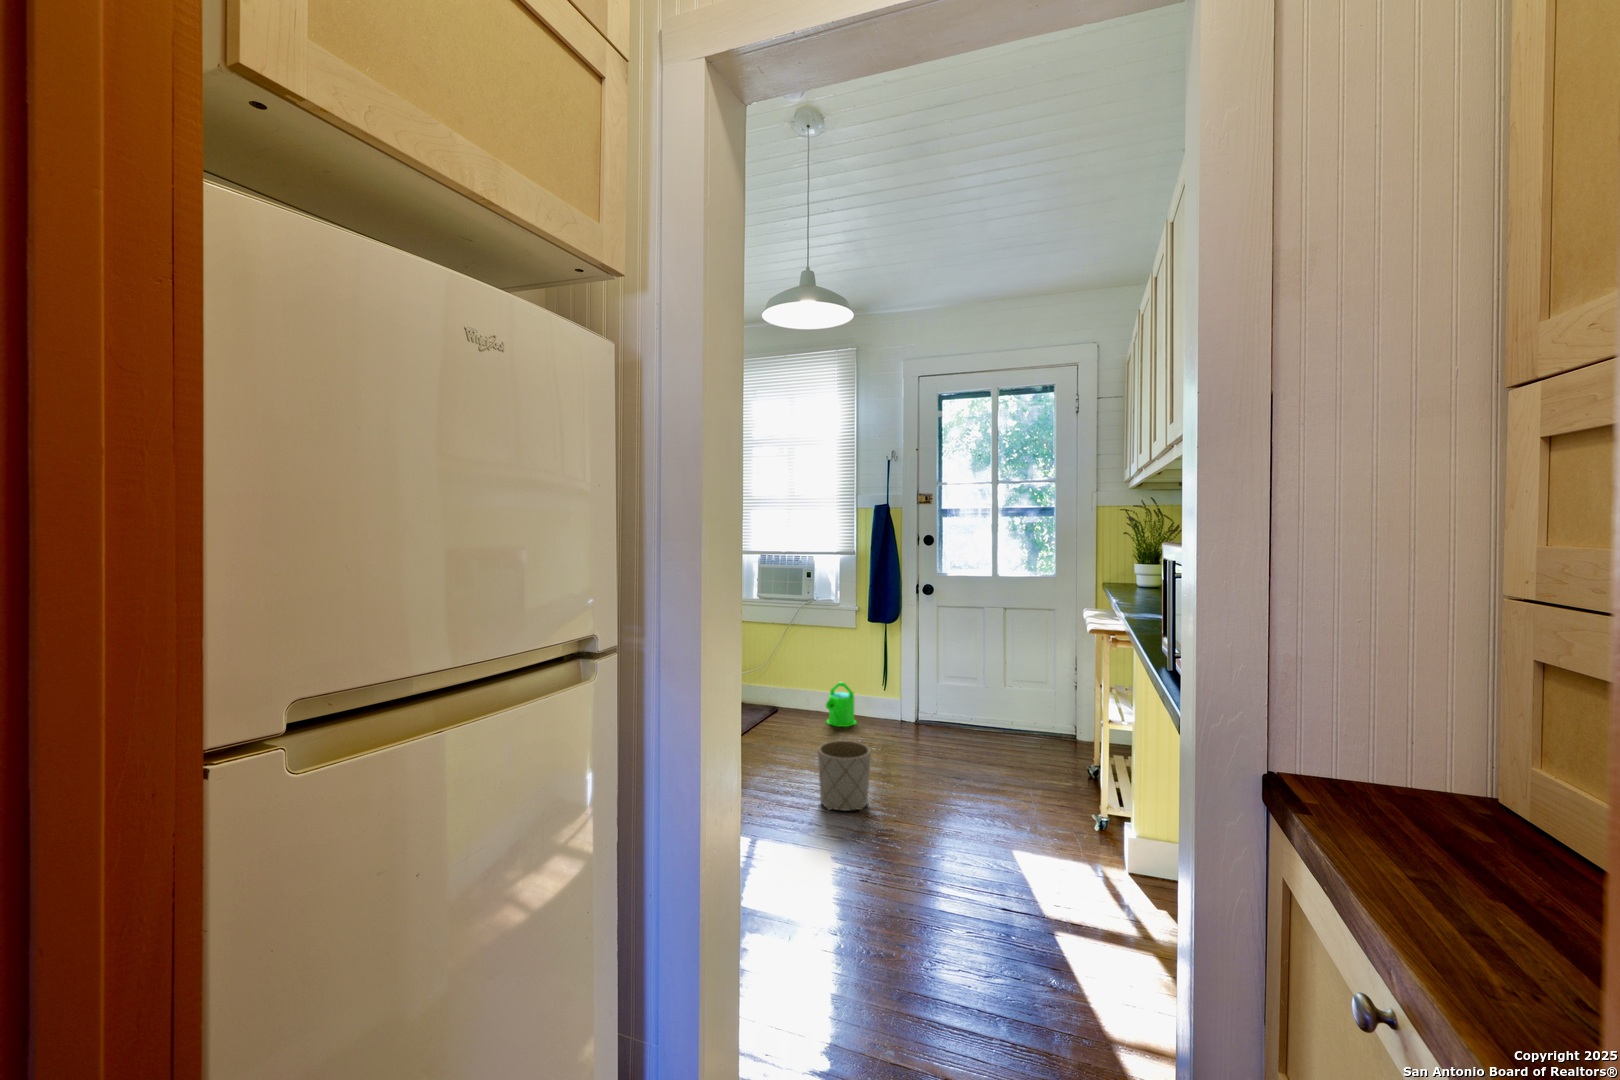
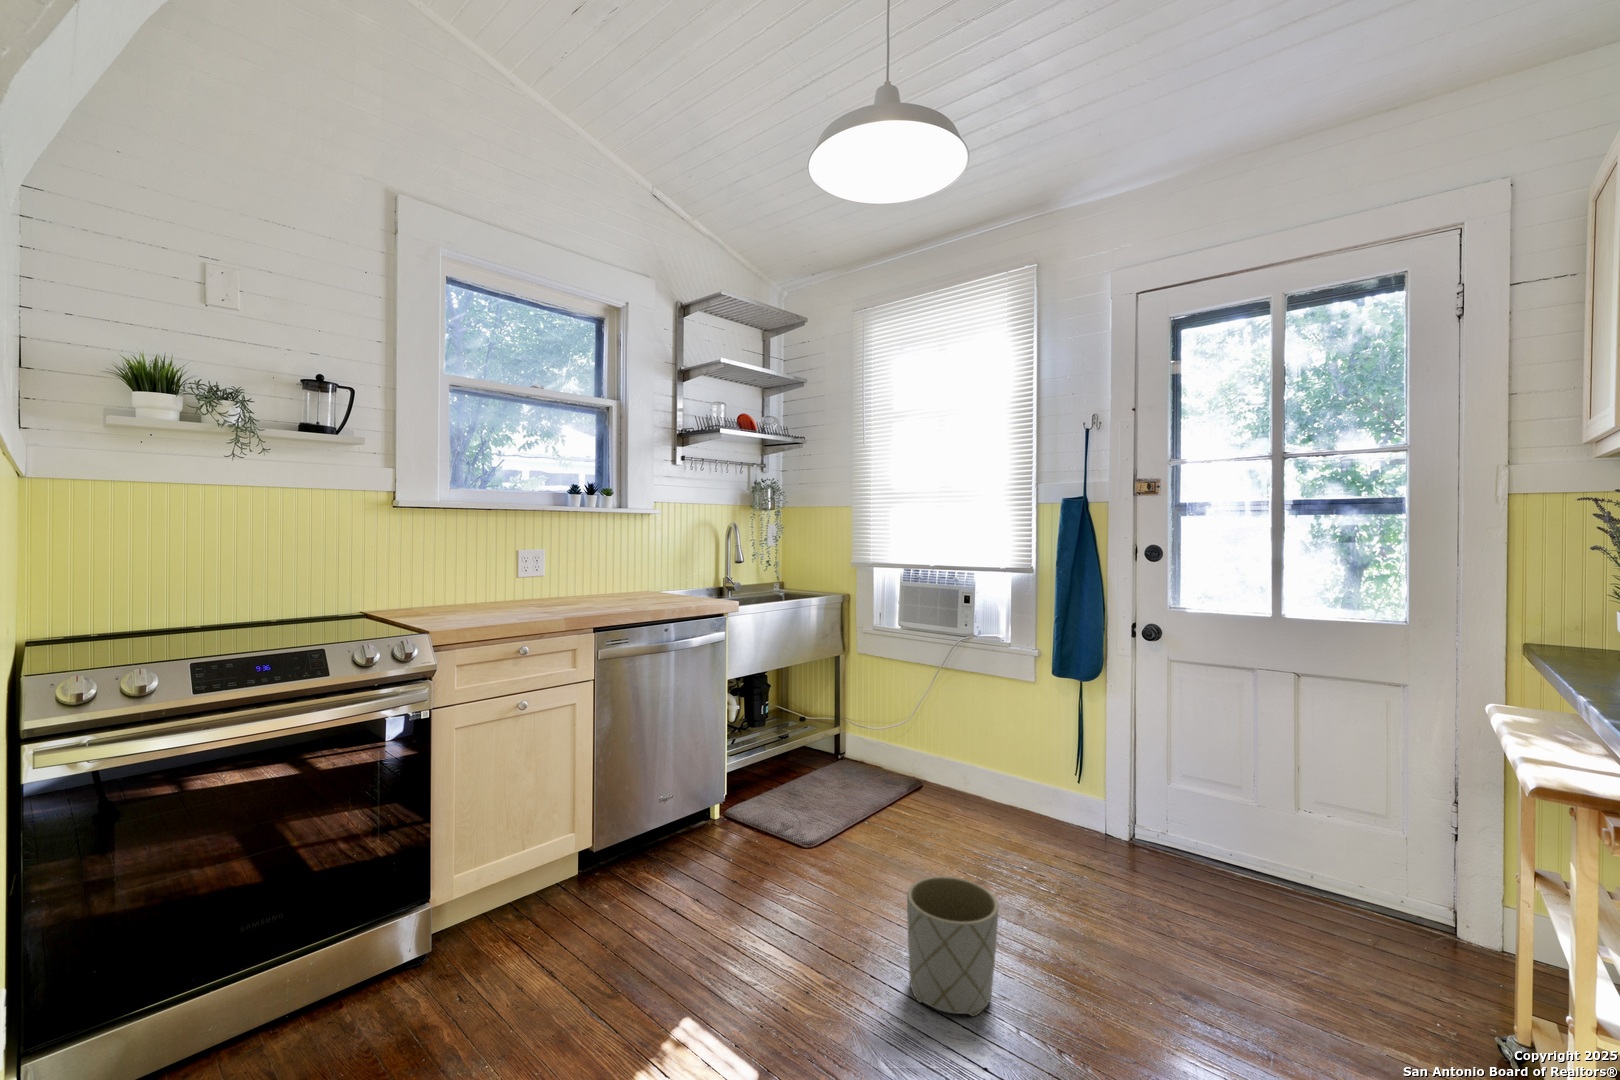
watering can: present [826,682,856,727] -> none [977,761,1030,833]

